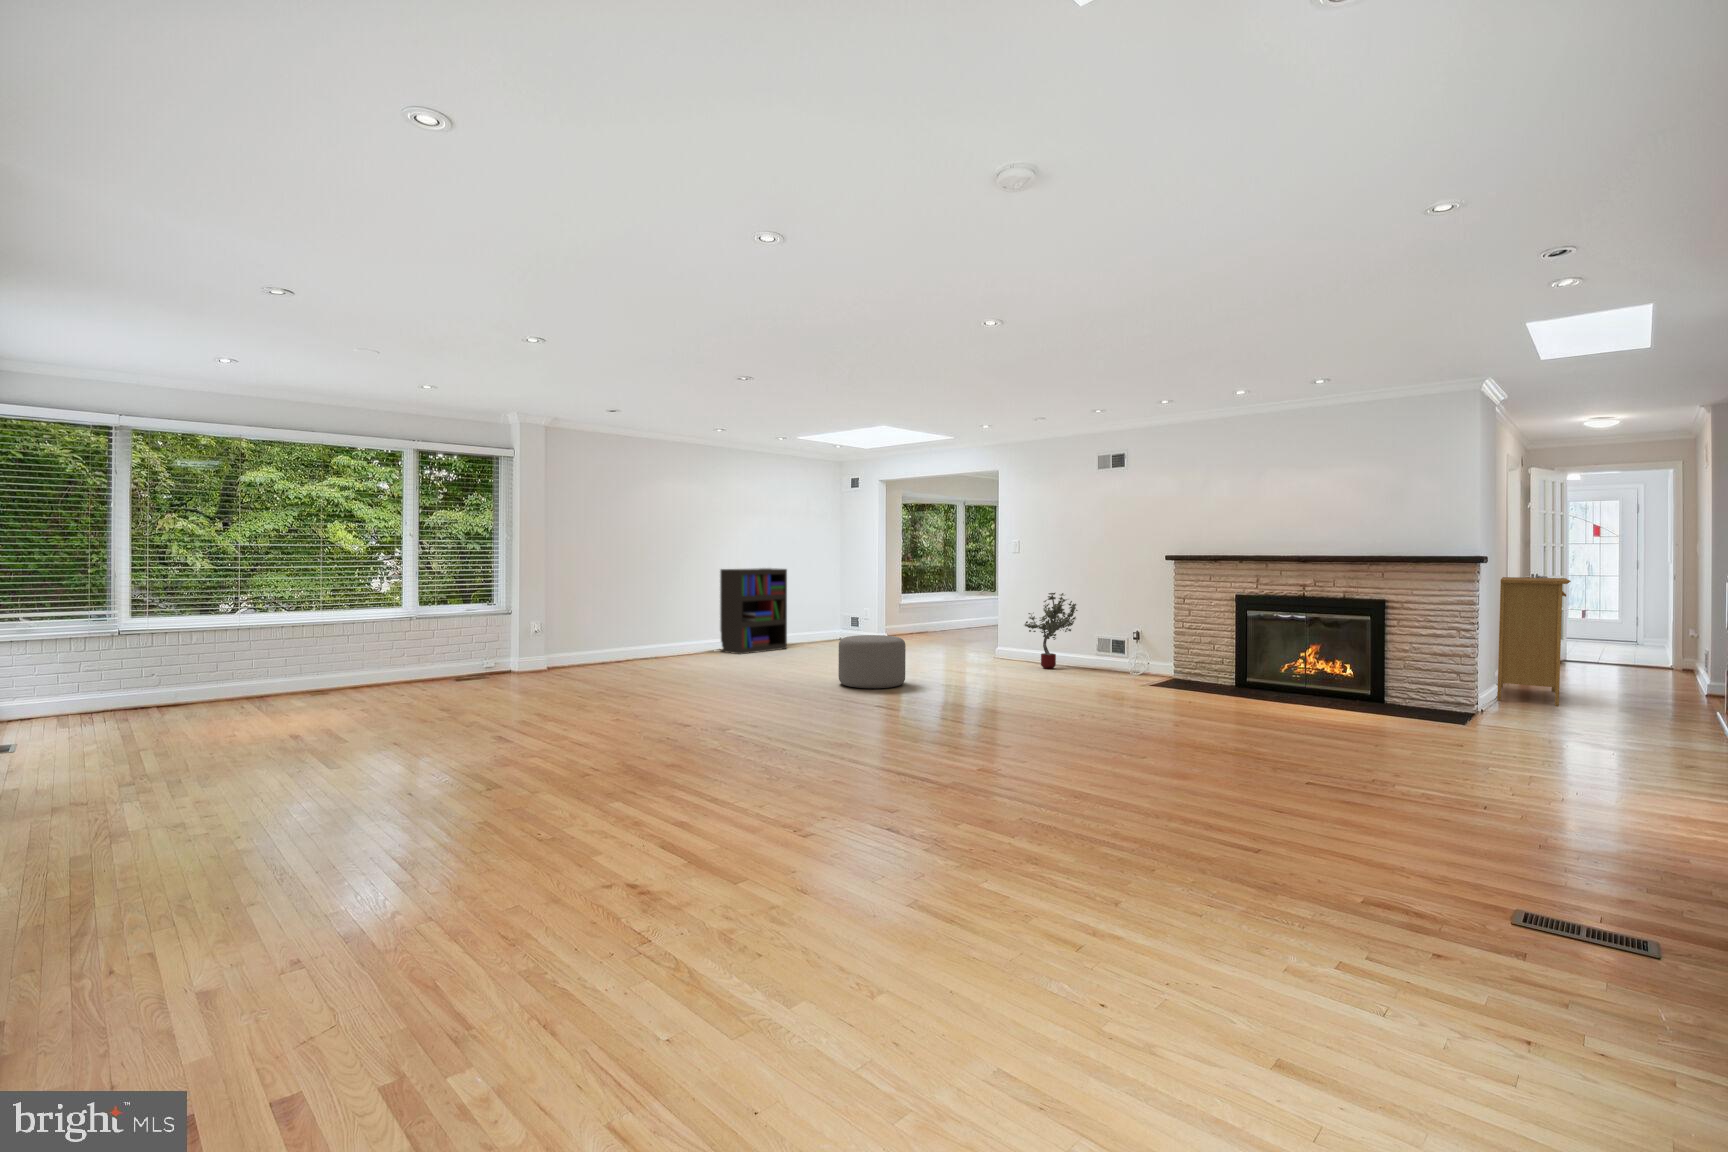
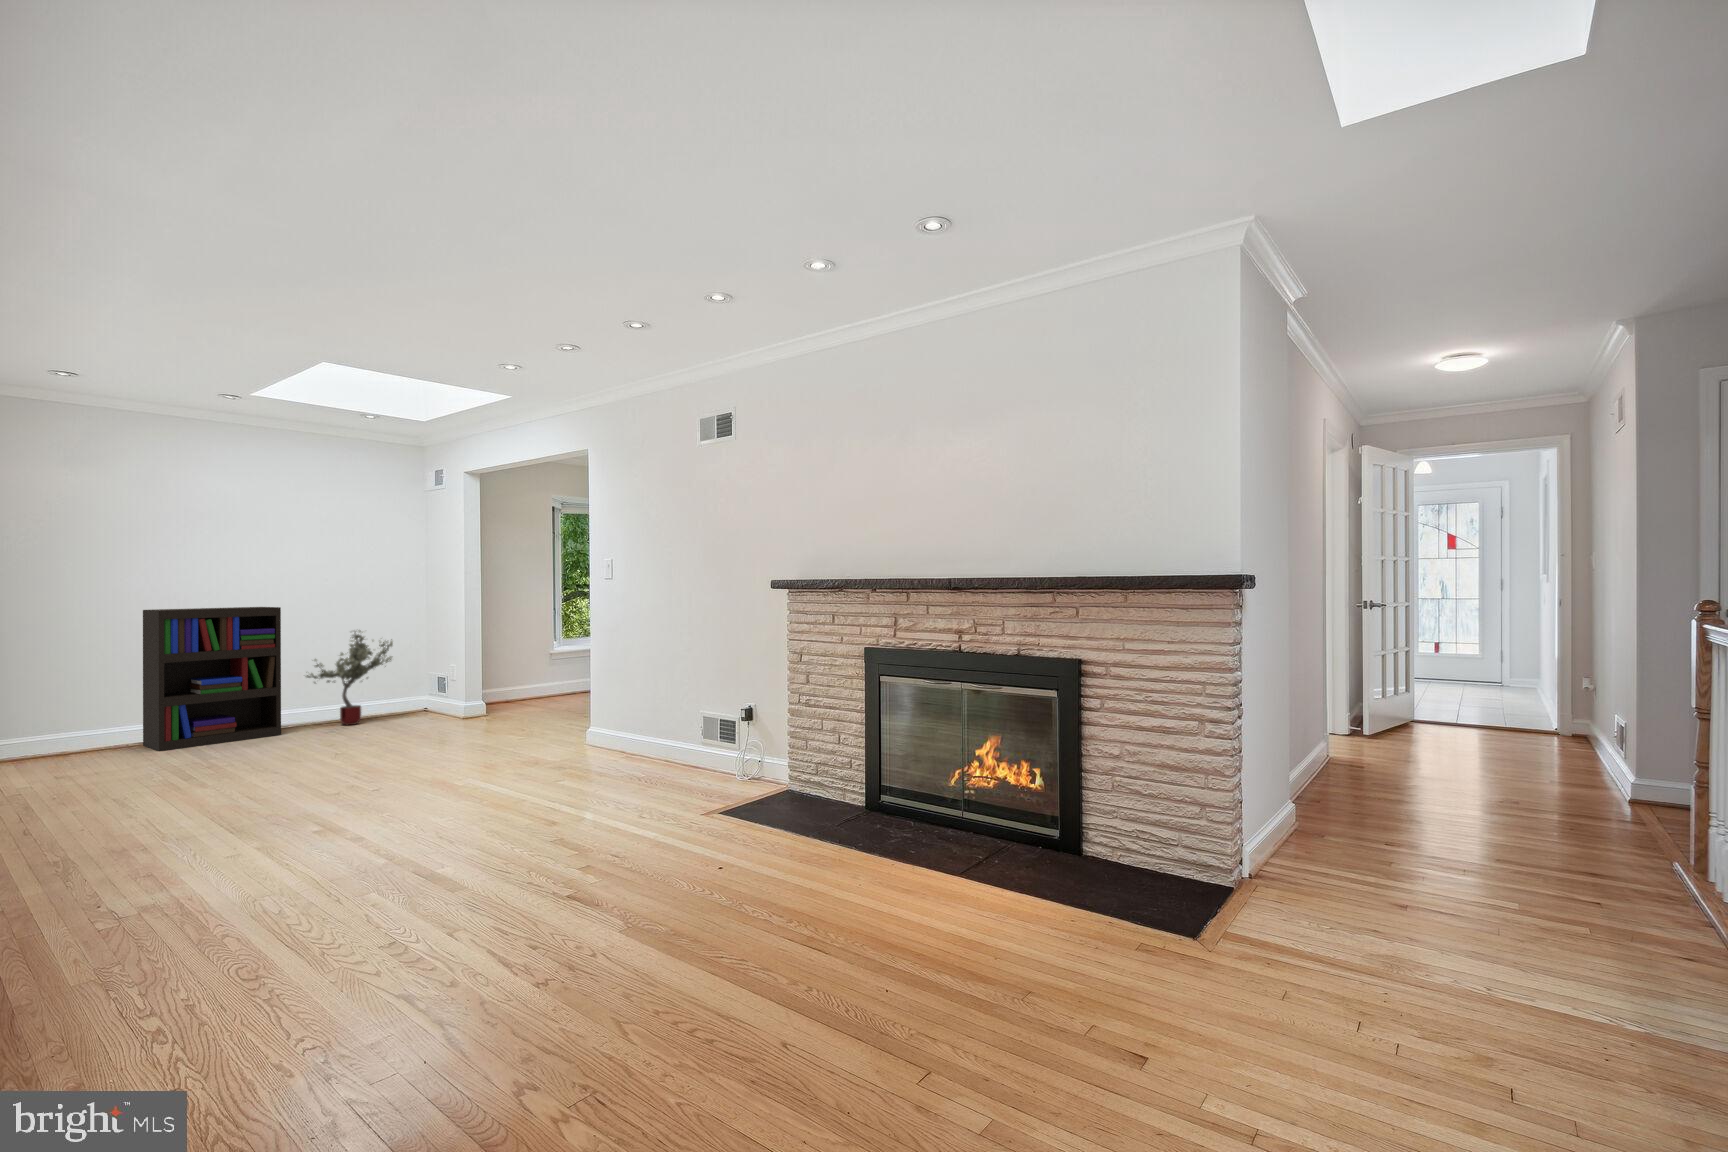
console table: present [1497,577,1571,706] -> none [1292,608,1407,849]
potted tree: present [1025,593,1078,669] -> present [306,630,393,725]
ottoman: present [839,635,906,688] -> none [80,735,251,853]

